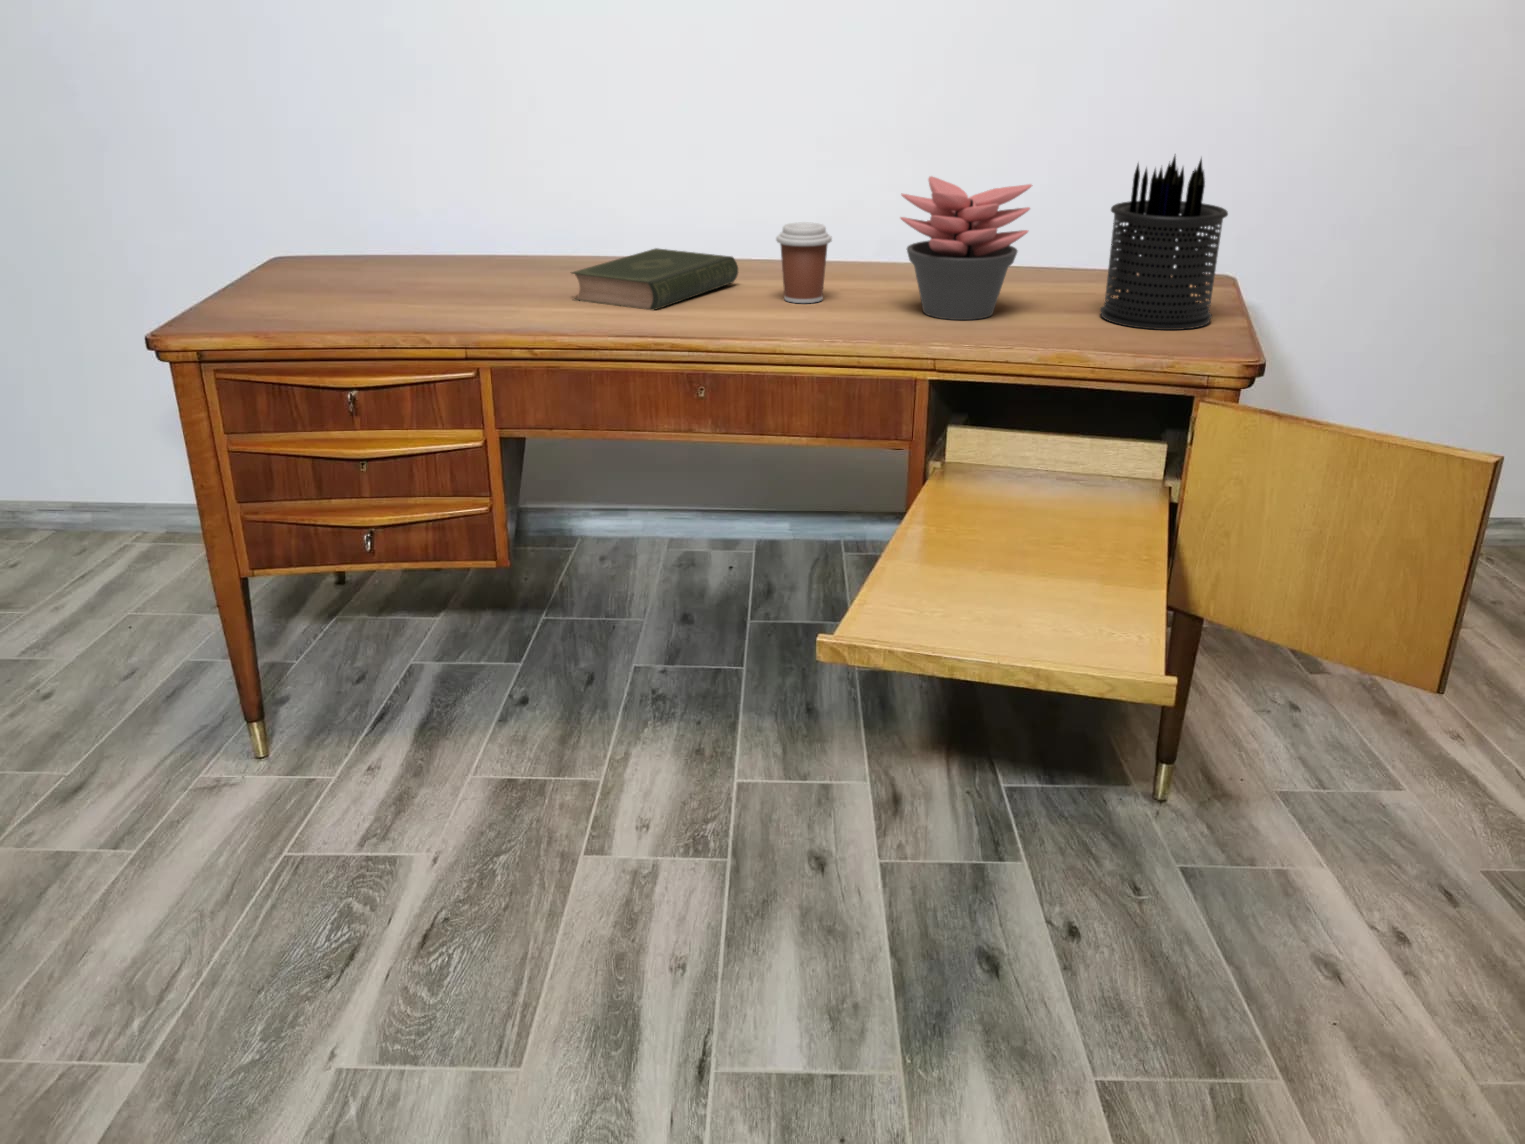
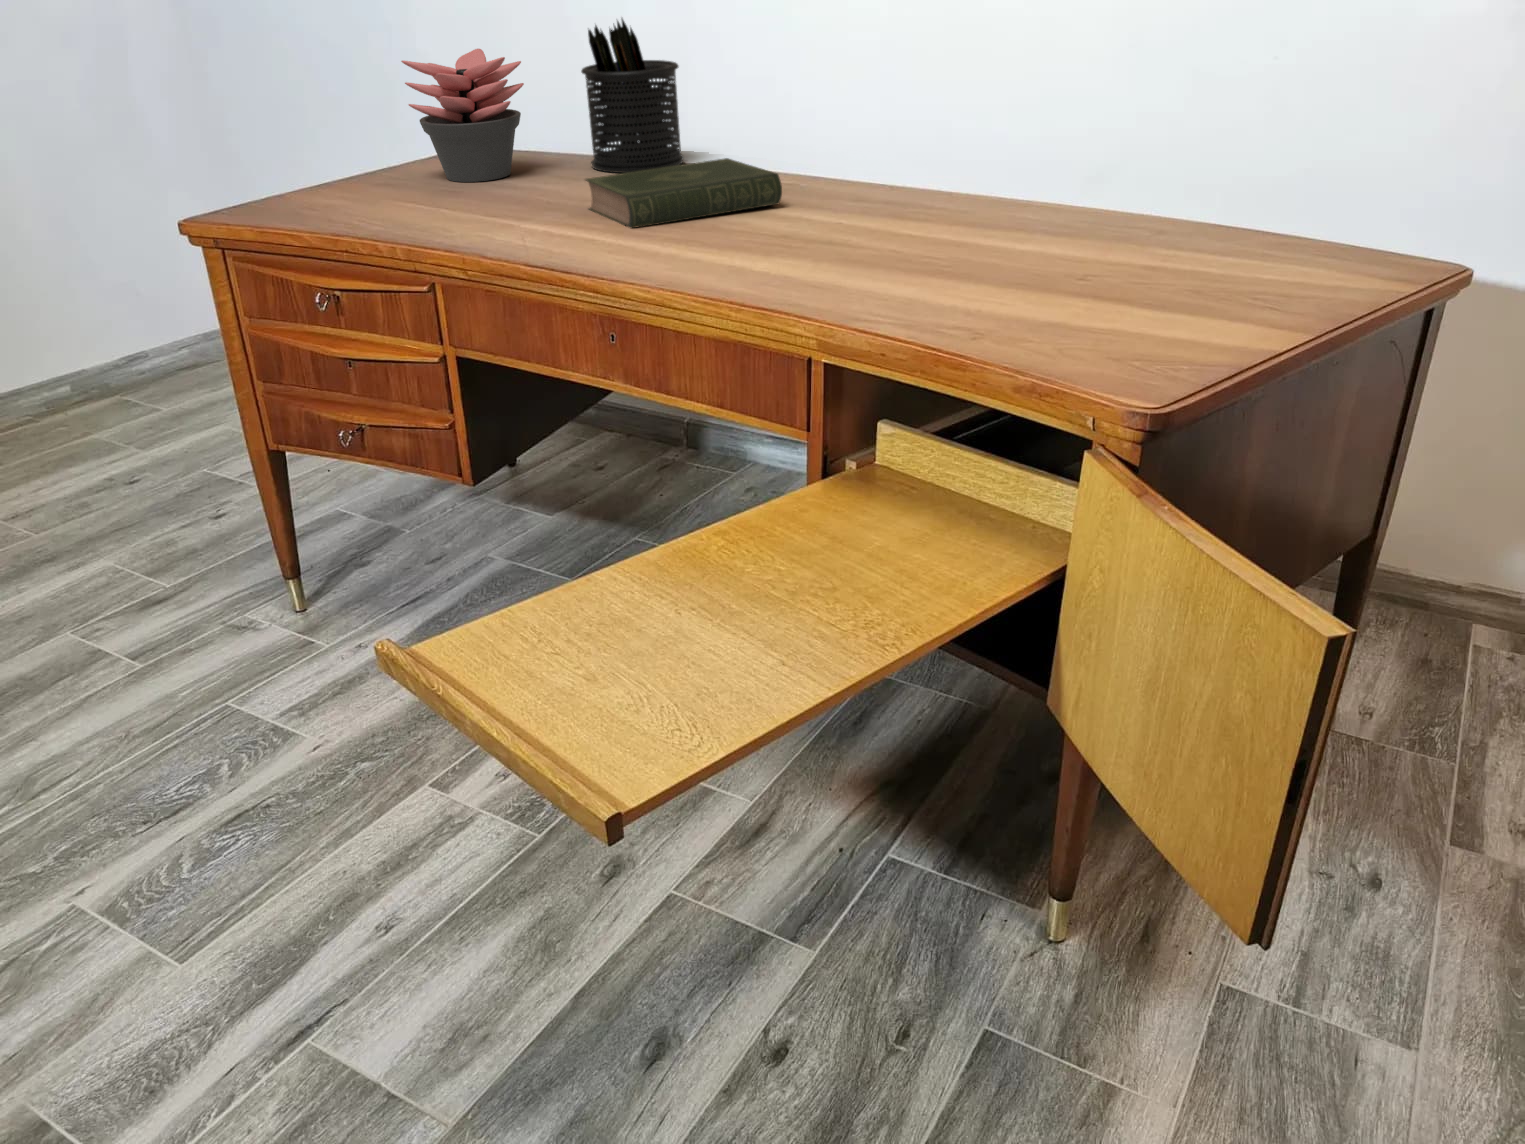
pen holder: present [1100,156,1228,330] -> present [581,19,684,173]
succulent plant: present [901,176,1032,320] -> present [401,49,524,182]
coffee cup: present [776,222,832,303] -> none [773,138,838,236]

